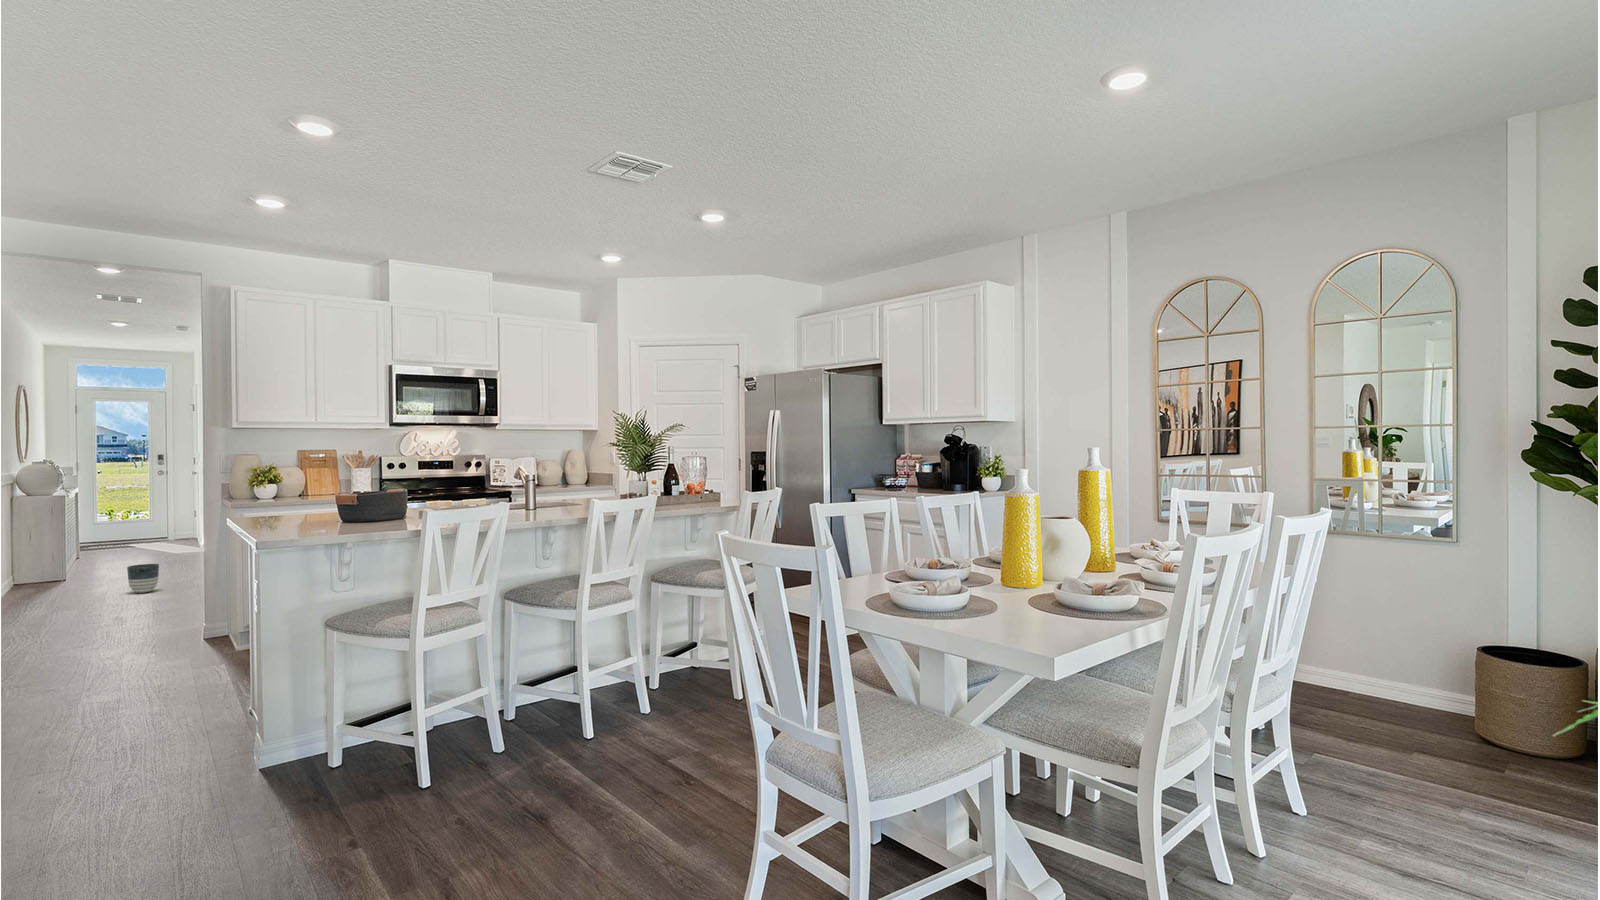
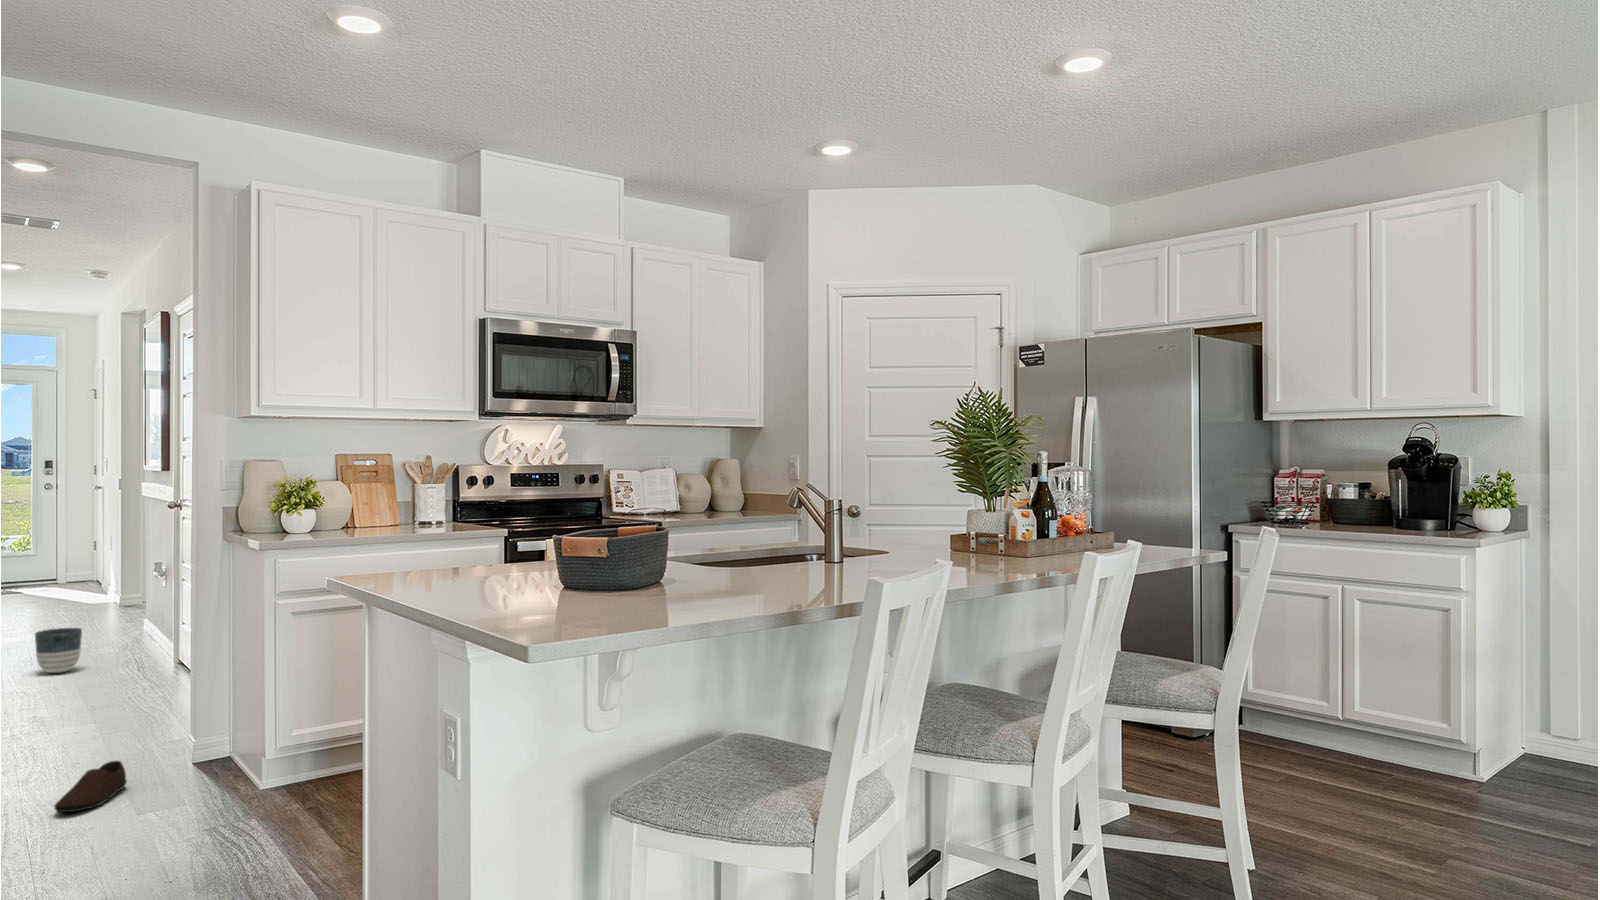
shoe: none [108,634,157,660] -> present [54,761,127,812]

